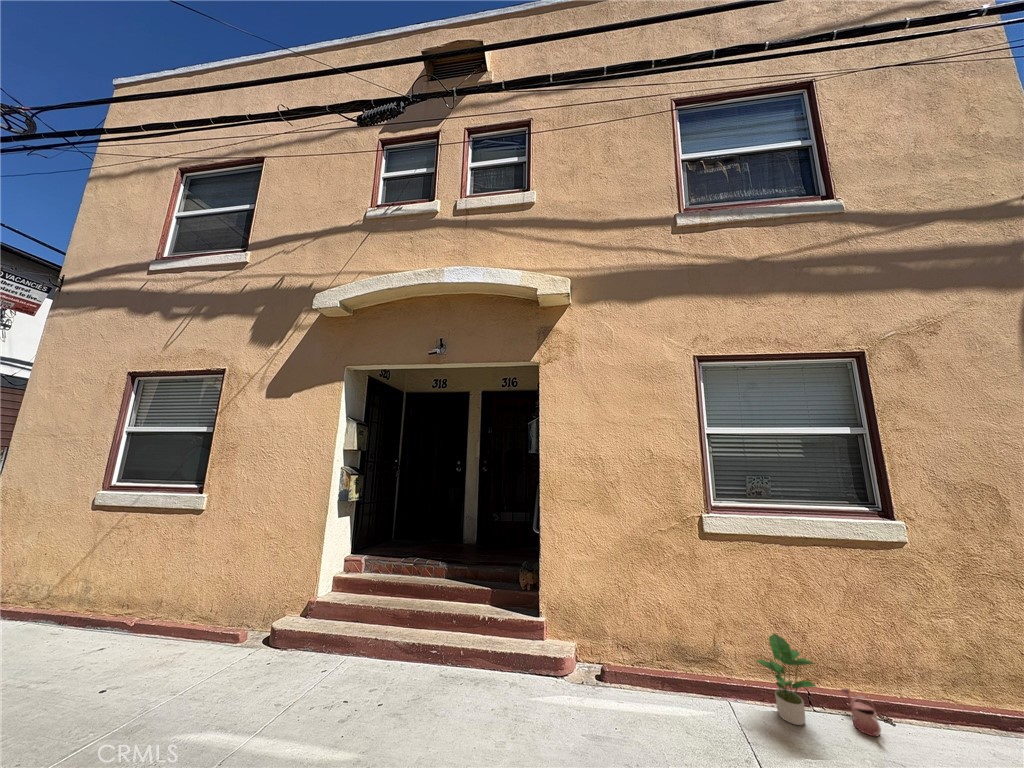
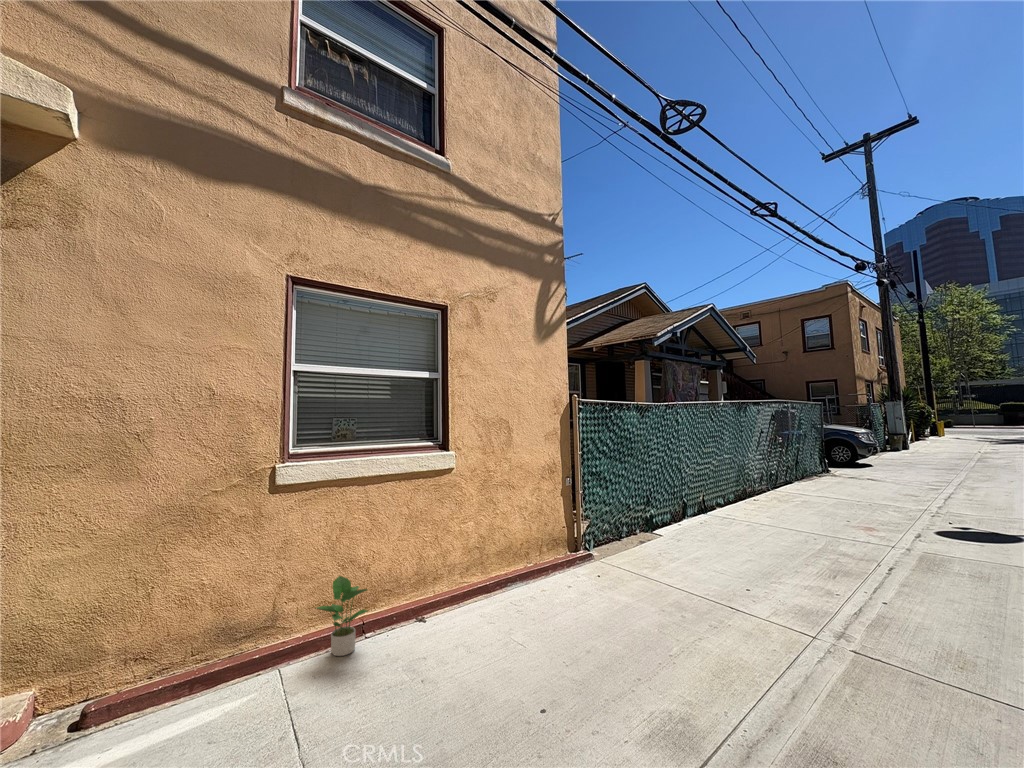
watering can: present [841,689,881,736] -> none [390,605,412,637]

